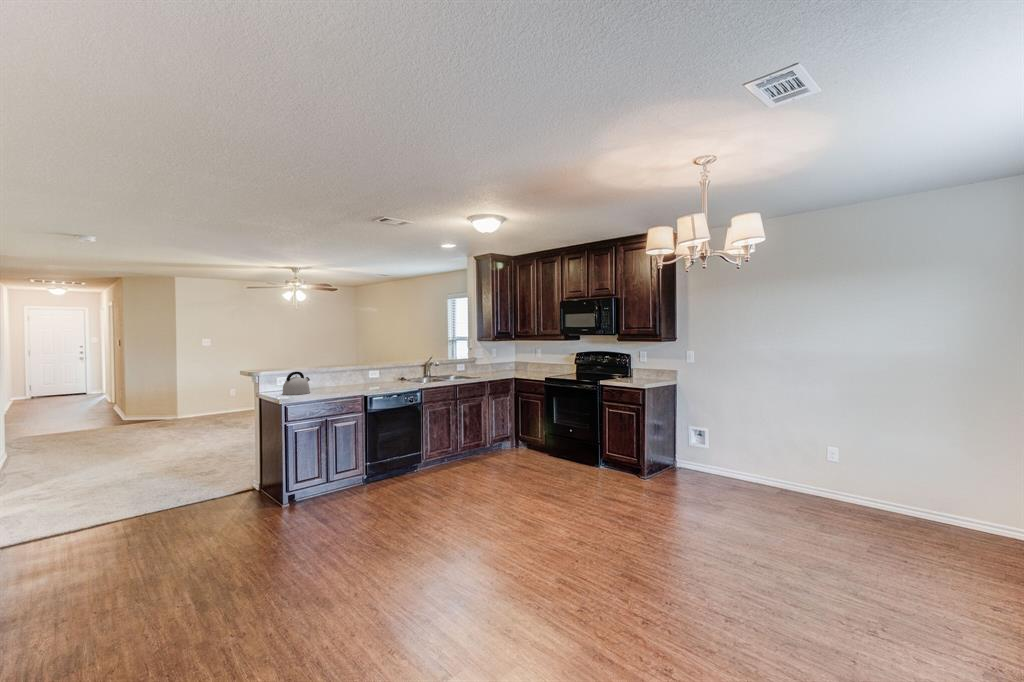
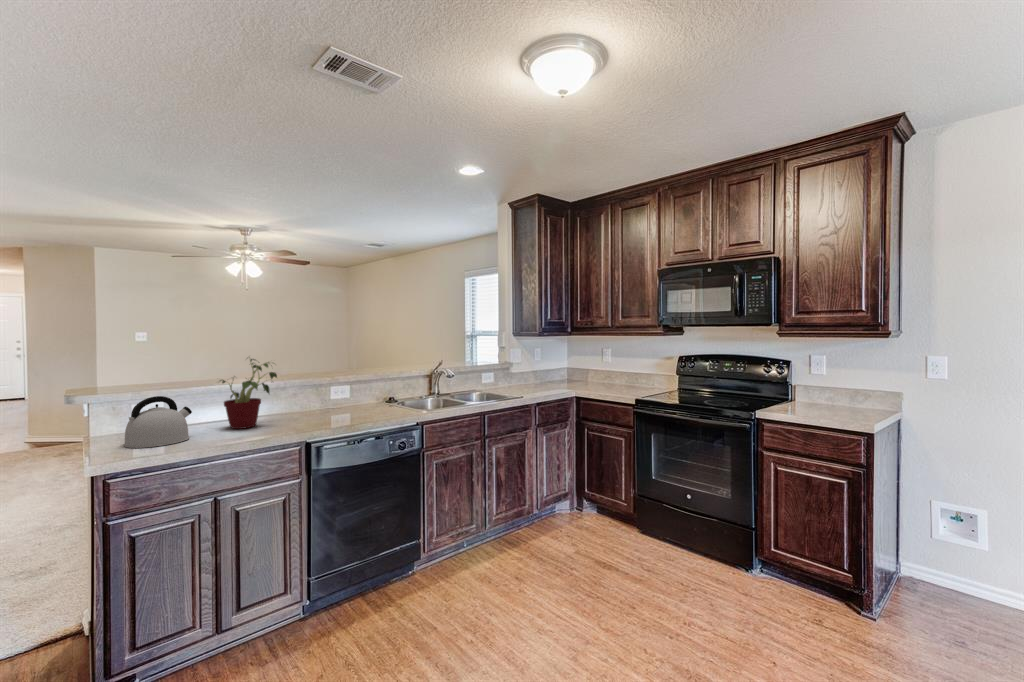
potted plant: none [317,352,347,390] -> present [220,357,277,429]

